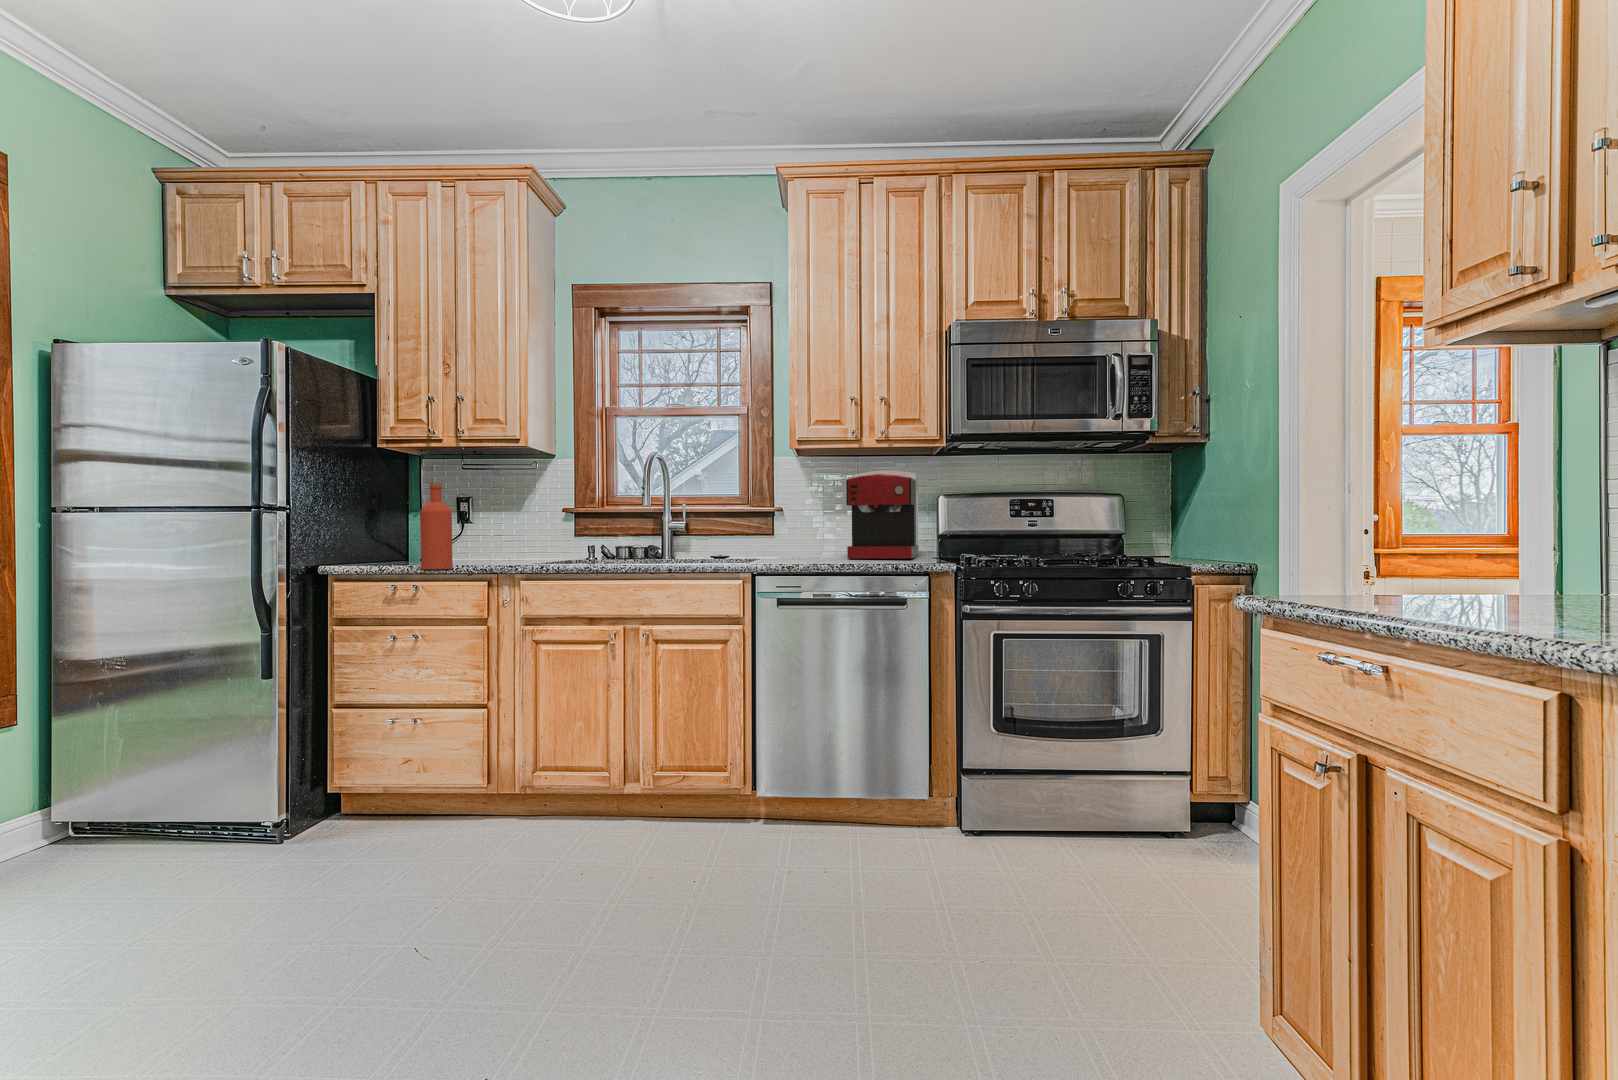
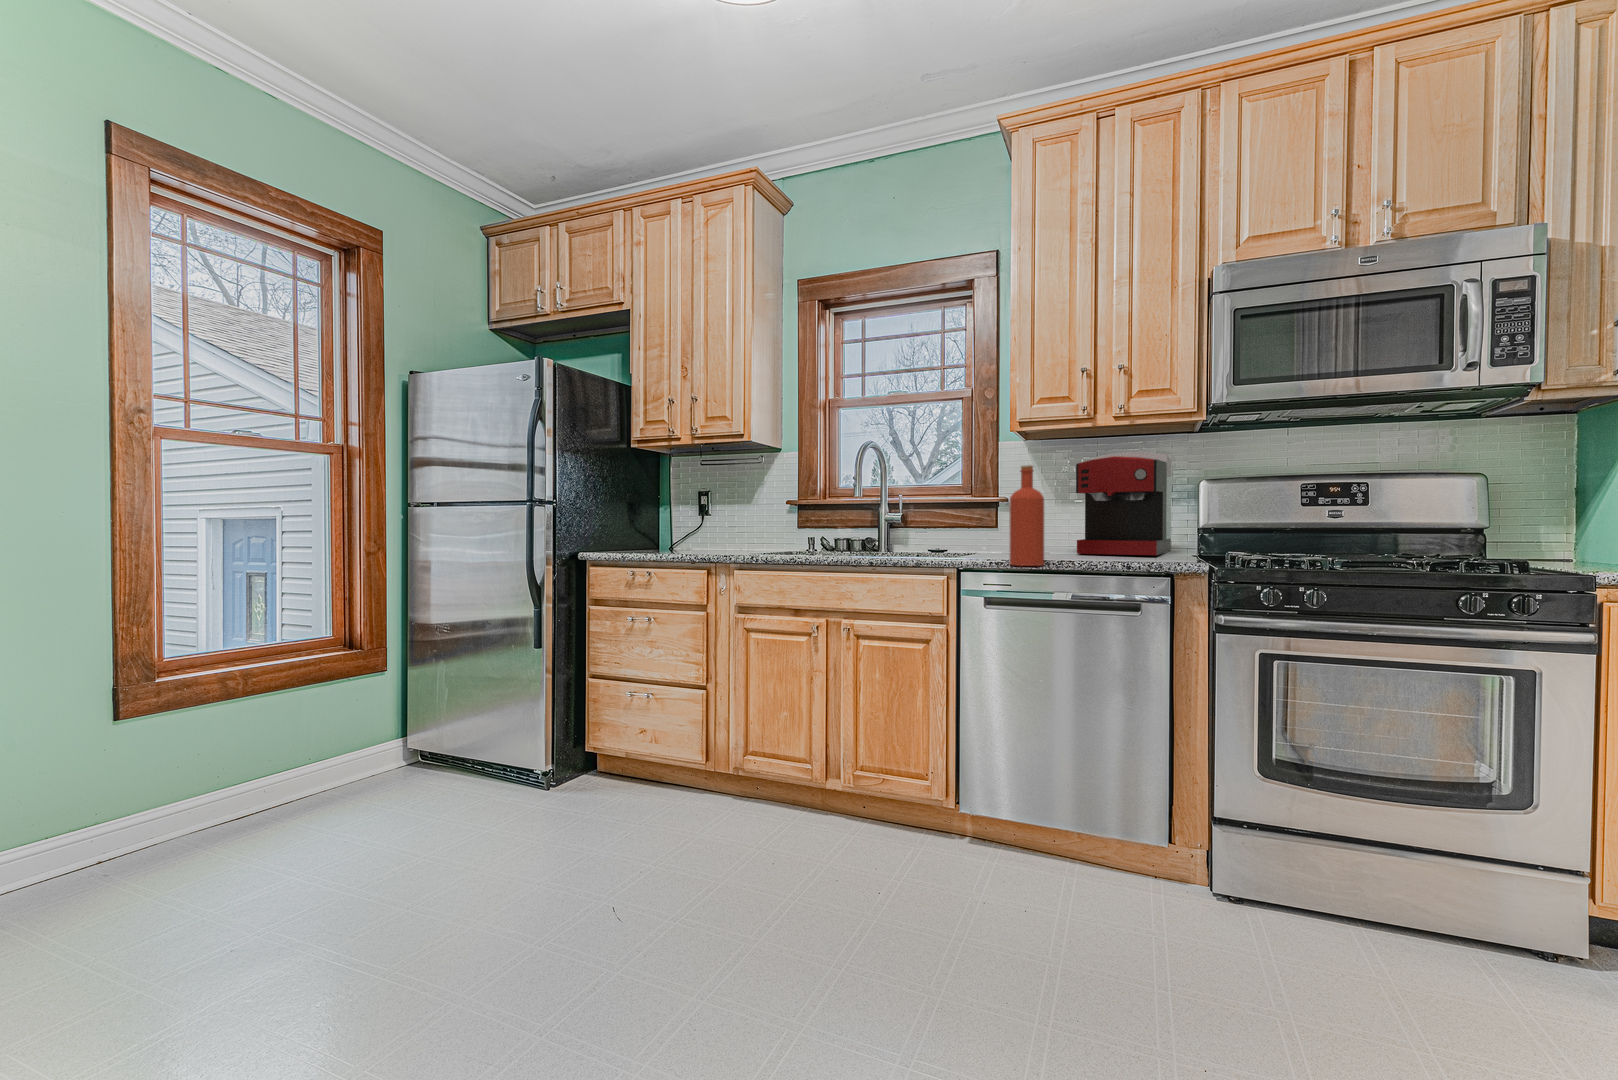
bottle: present [420,483,453,569] -> present [1010,465,1044,566]

